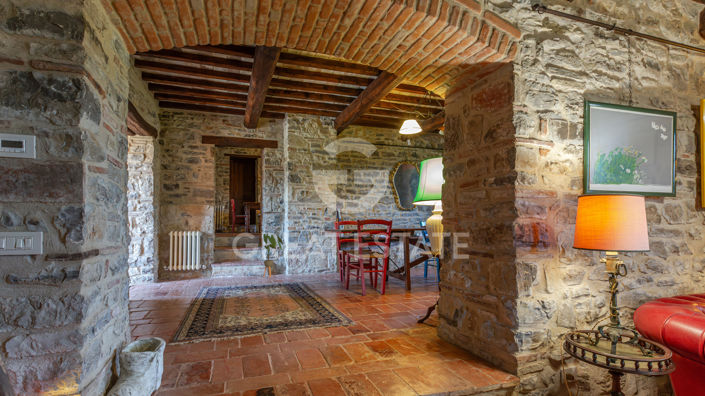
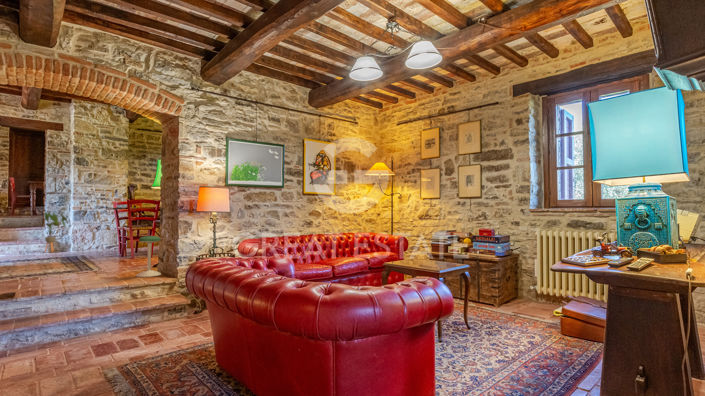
stool: none [428,291,471,377] -> present [136,236,161,277]

